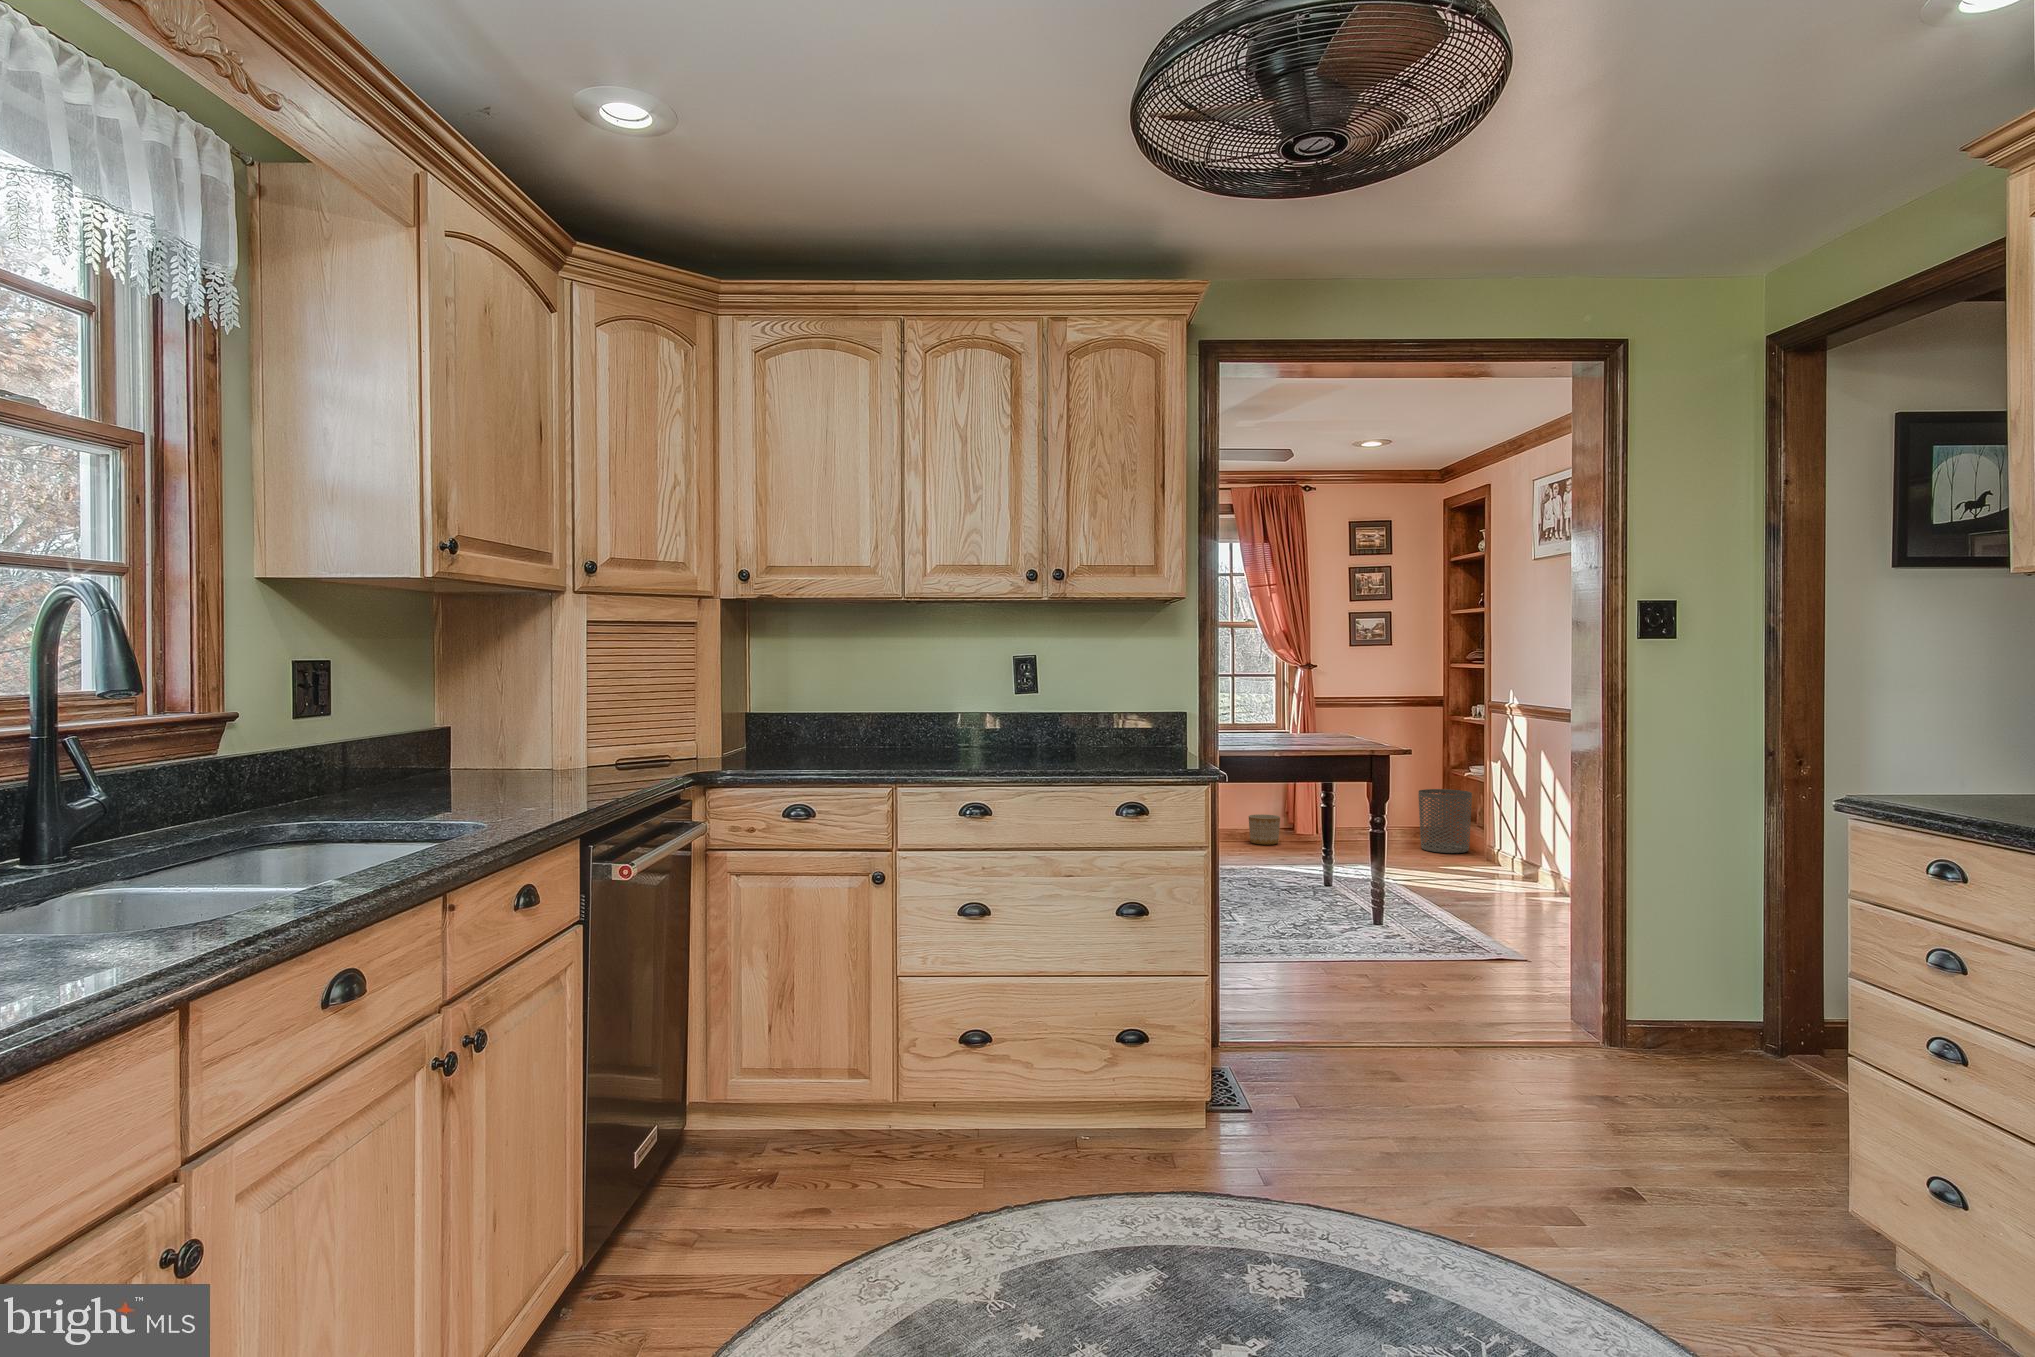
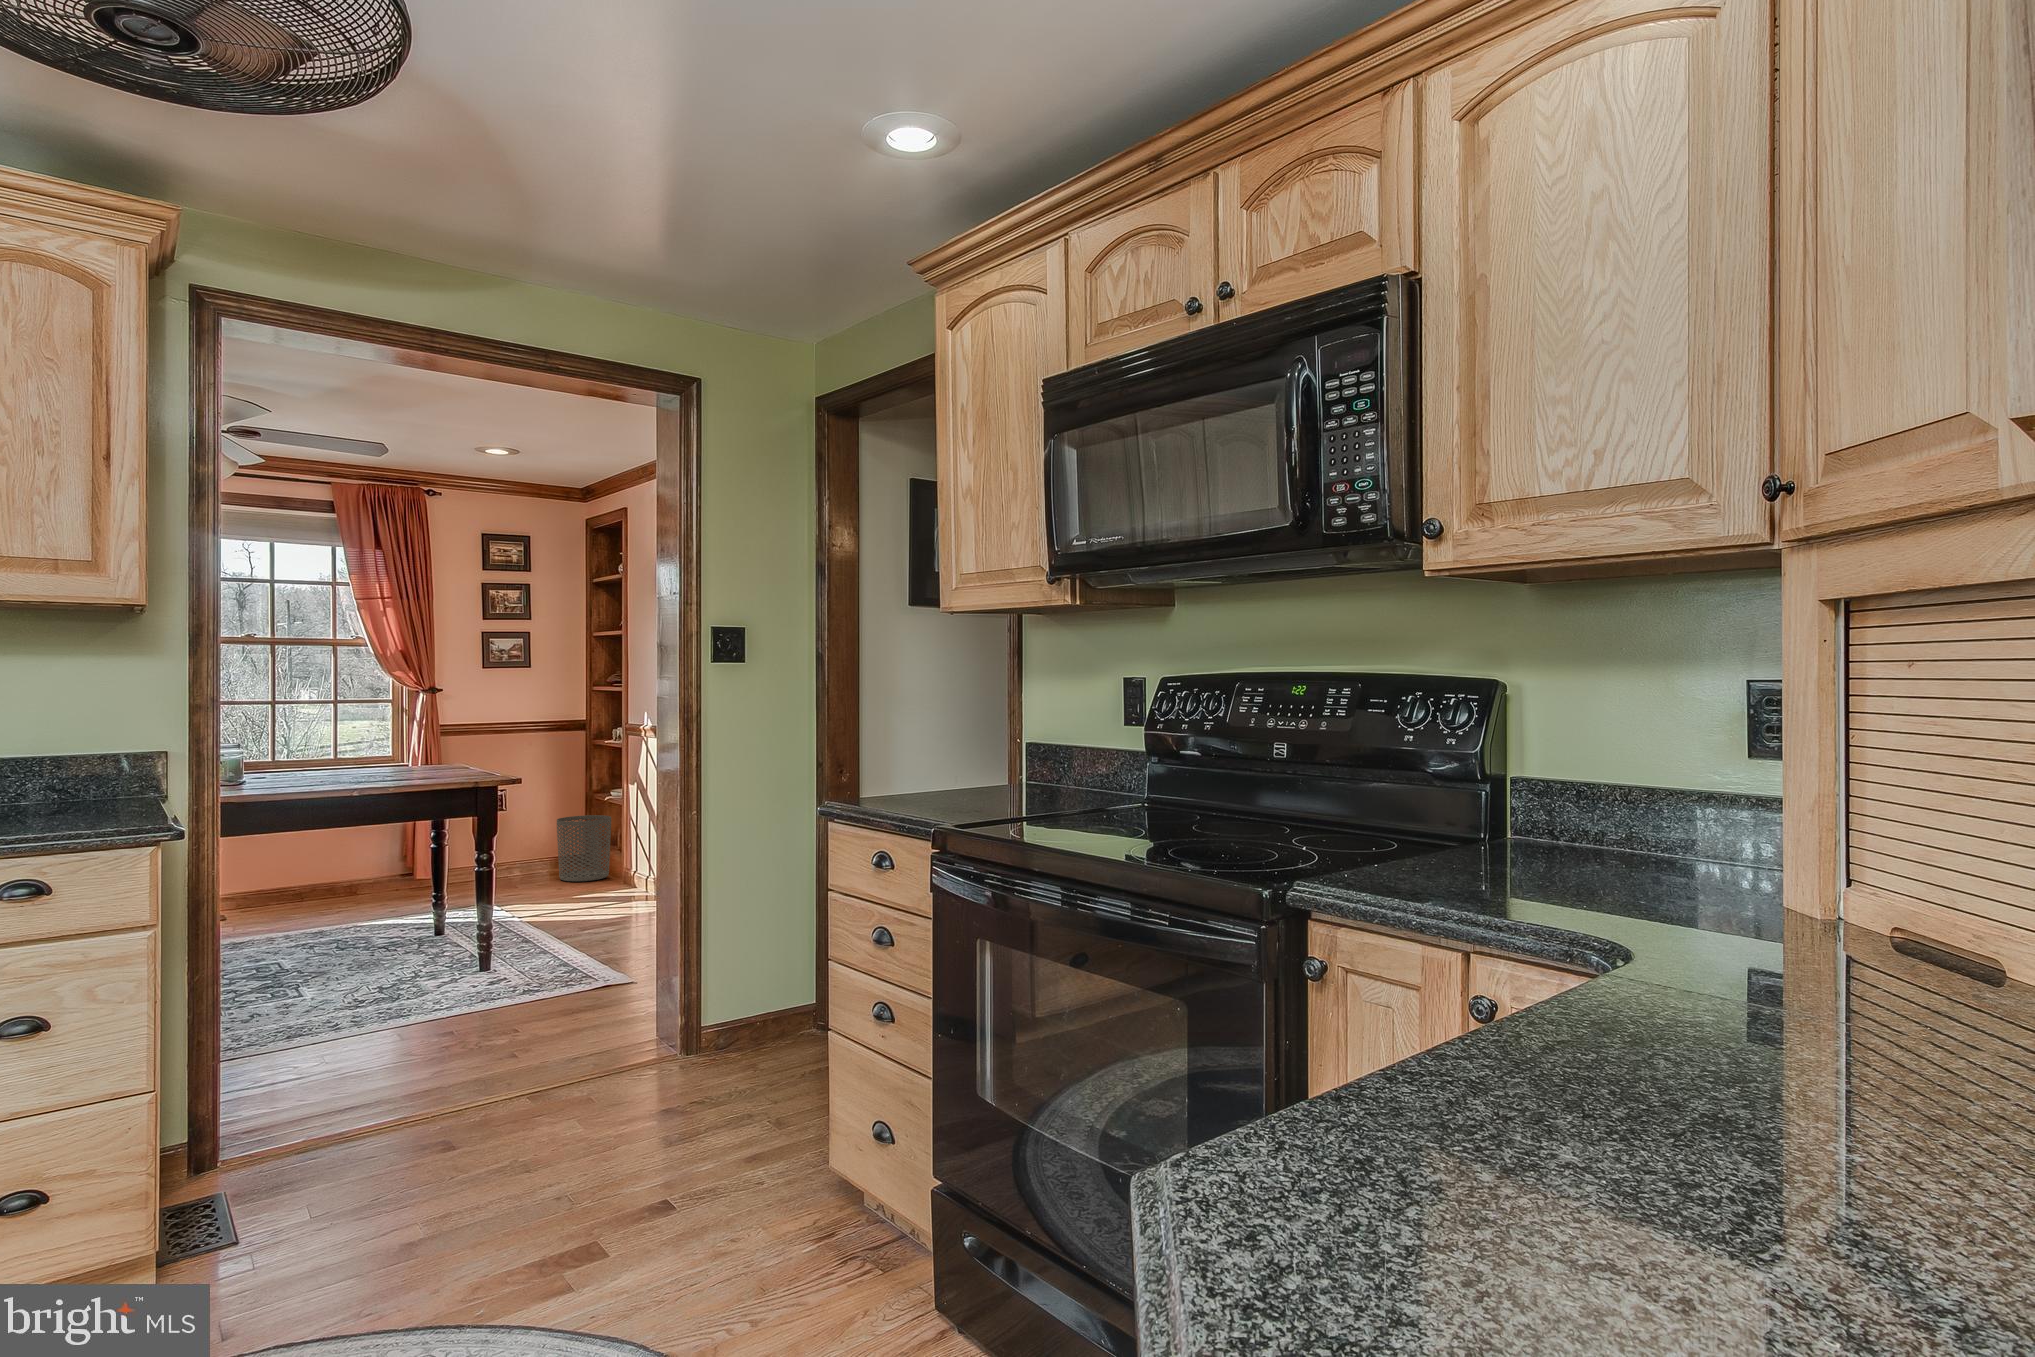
planter: present [1249,814,1280,845] -> none [354,861,396,897]

